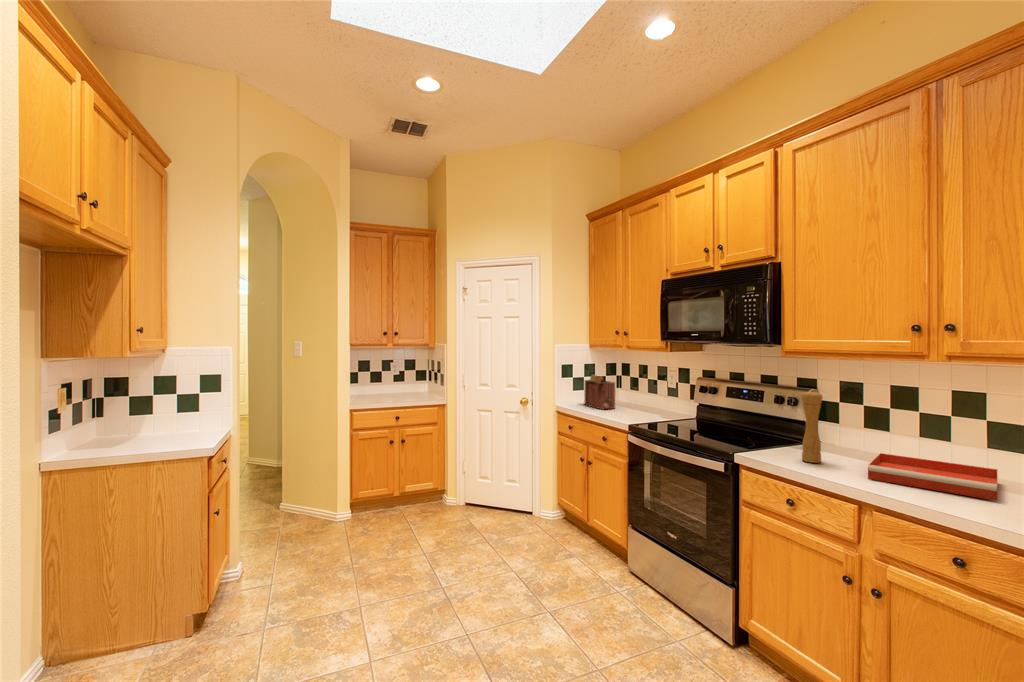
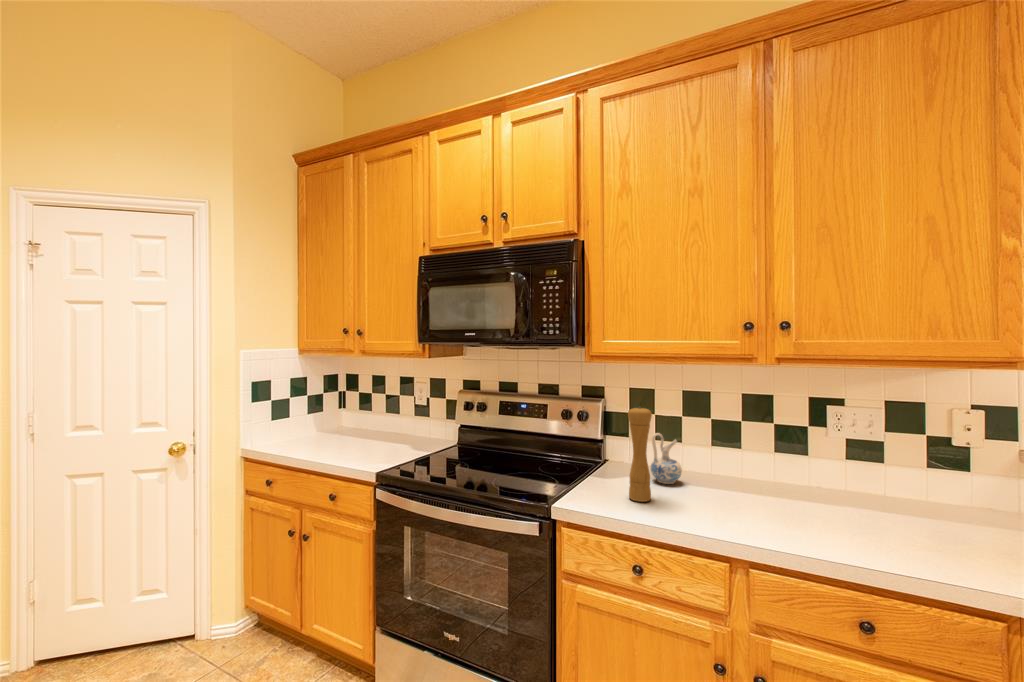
toaster: present [584,375,615,409] -> none [292,394,342,446]
ceramic pitcher: none [840,416,870,459] -> present [651,433,682,484]
tray: present [868,453,998,500] -> none [697,474,849,524]

